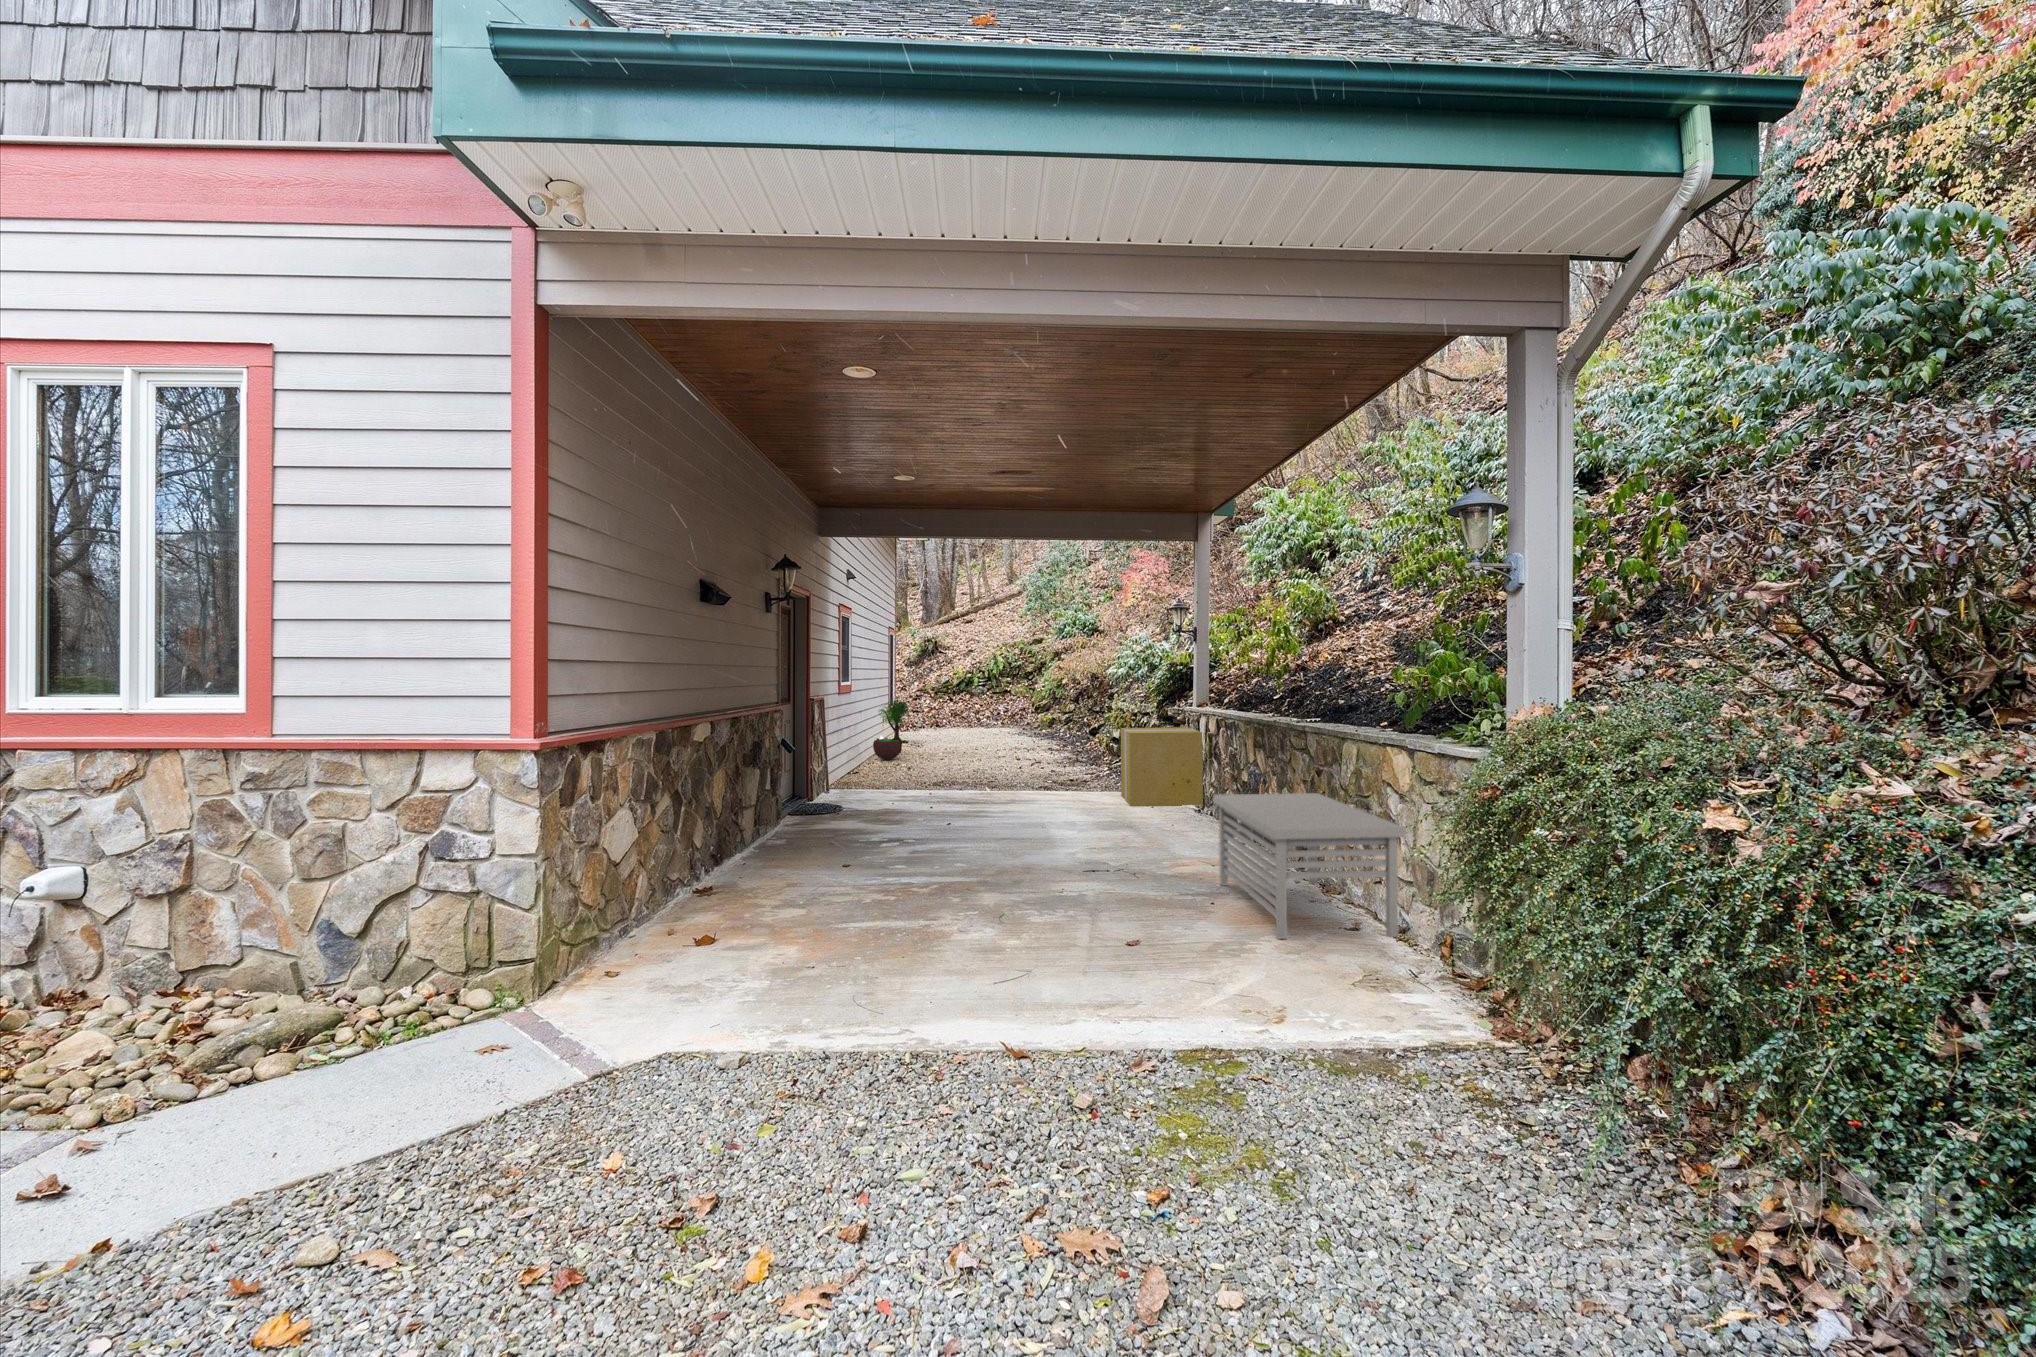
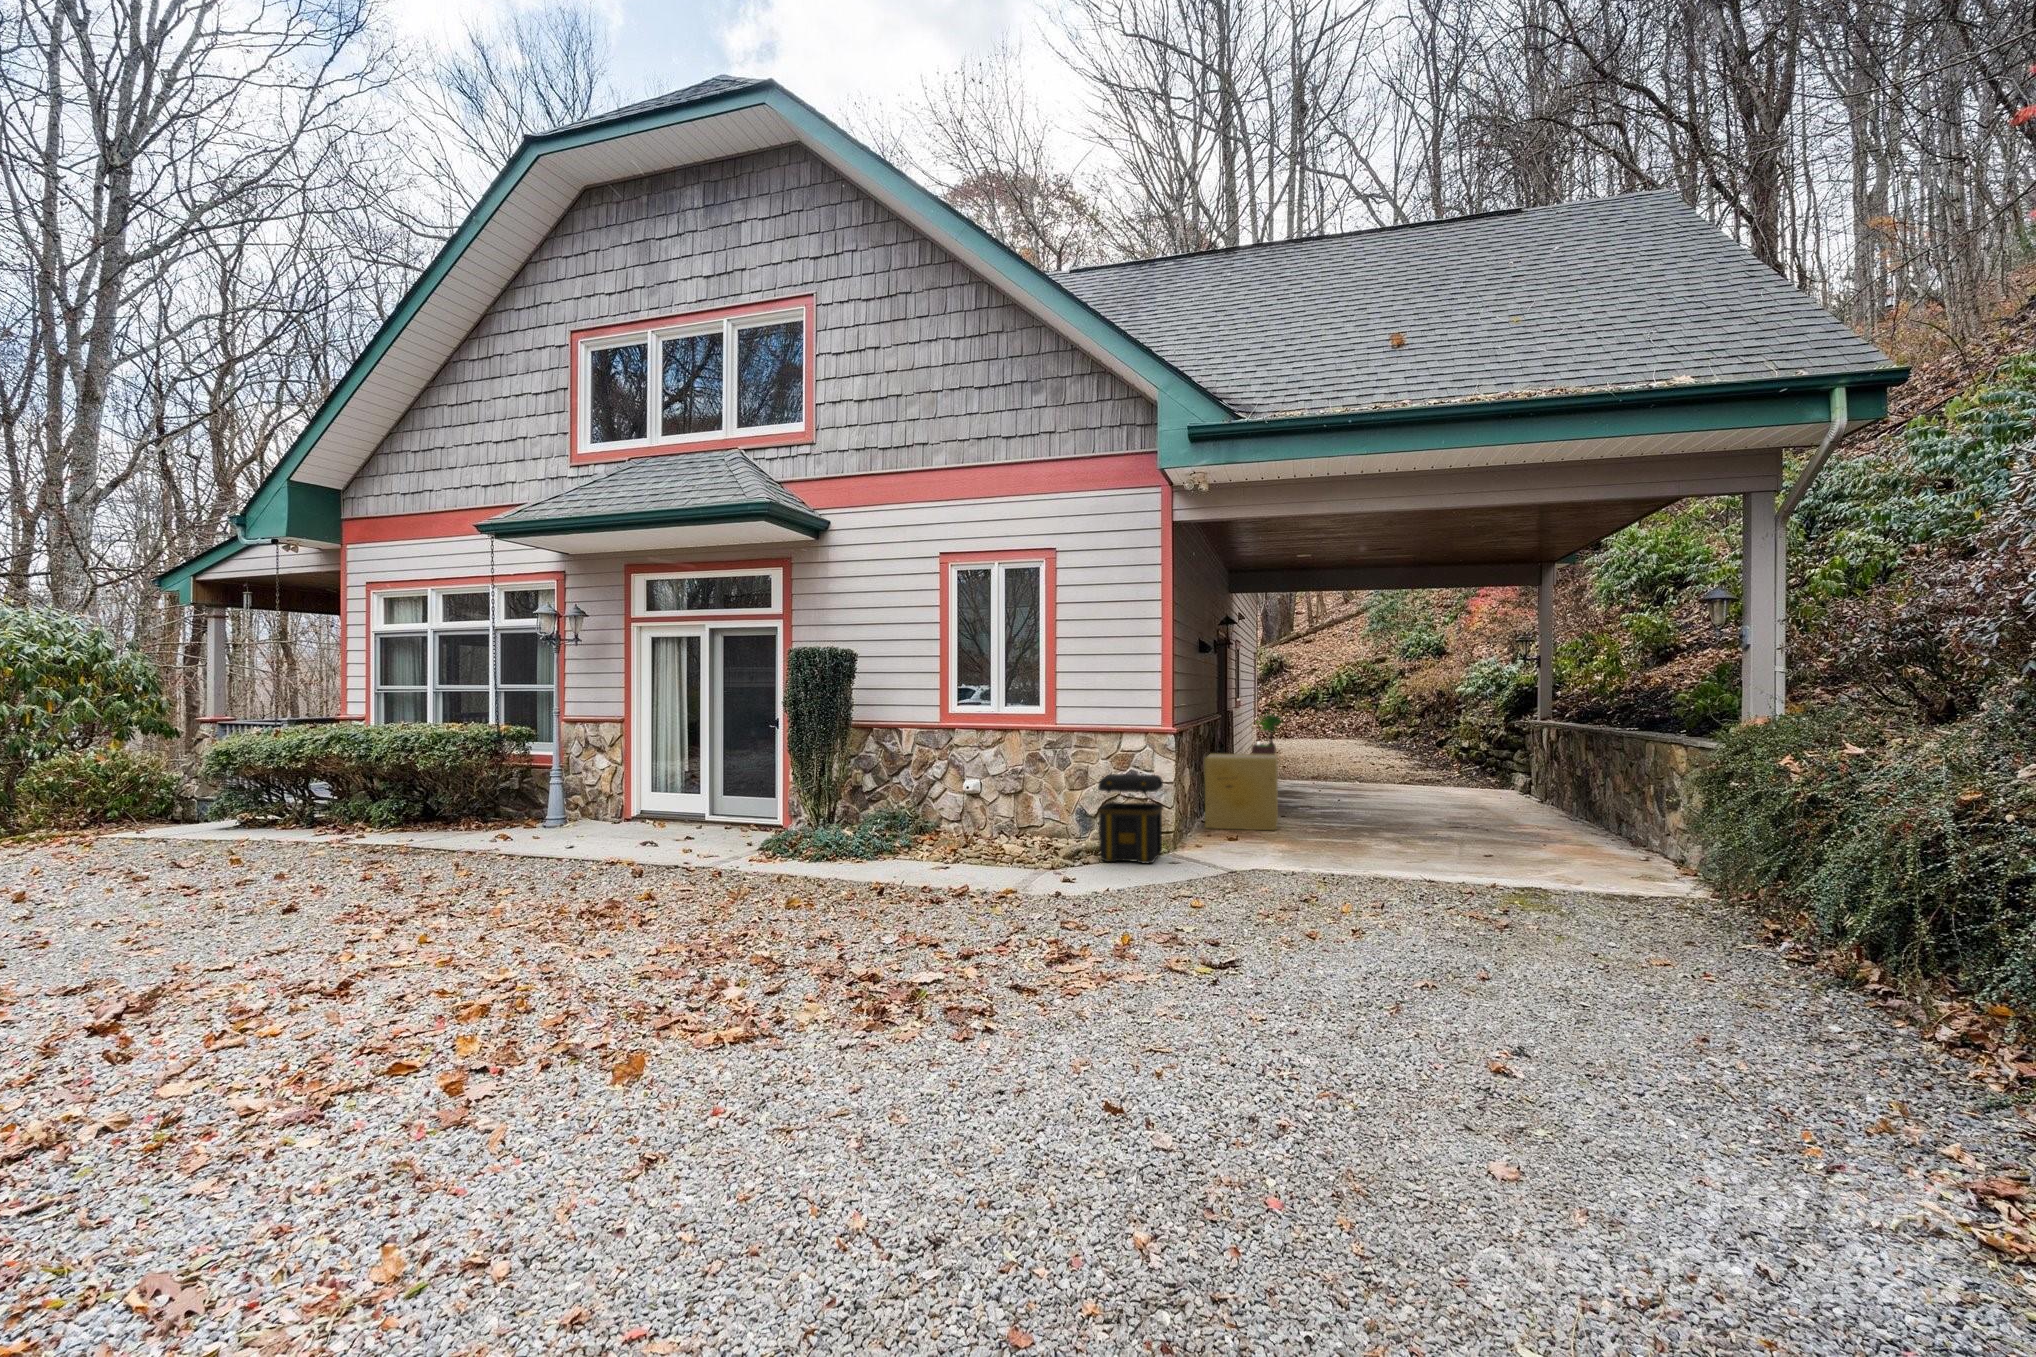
cardboard box: present [1121,727,1202,806] -> present [1205,754,1278,830]
storage bench: present [1213,793,1406,939] -> none [1548,775,1674,858]
toolbox: none [294,842,491,1052] -> present [1098,774,1163,863]

